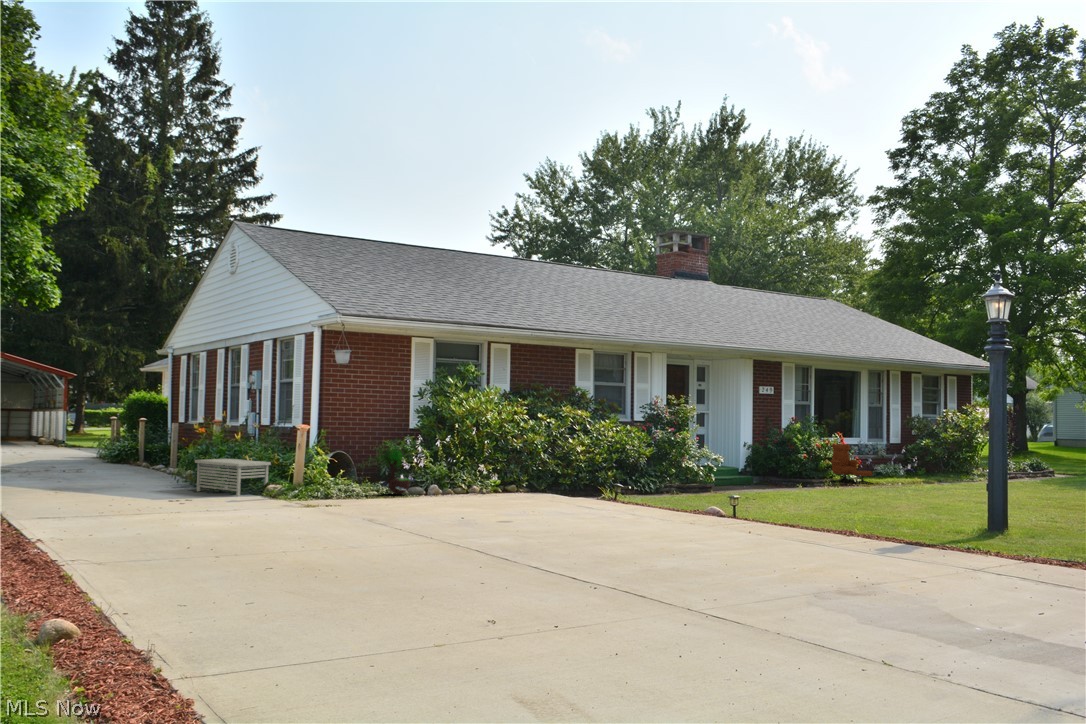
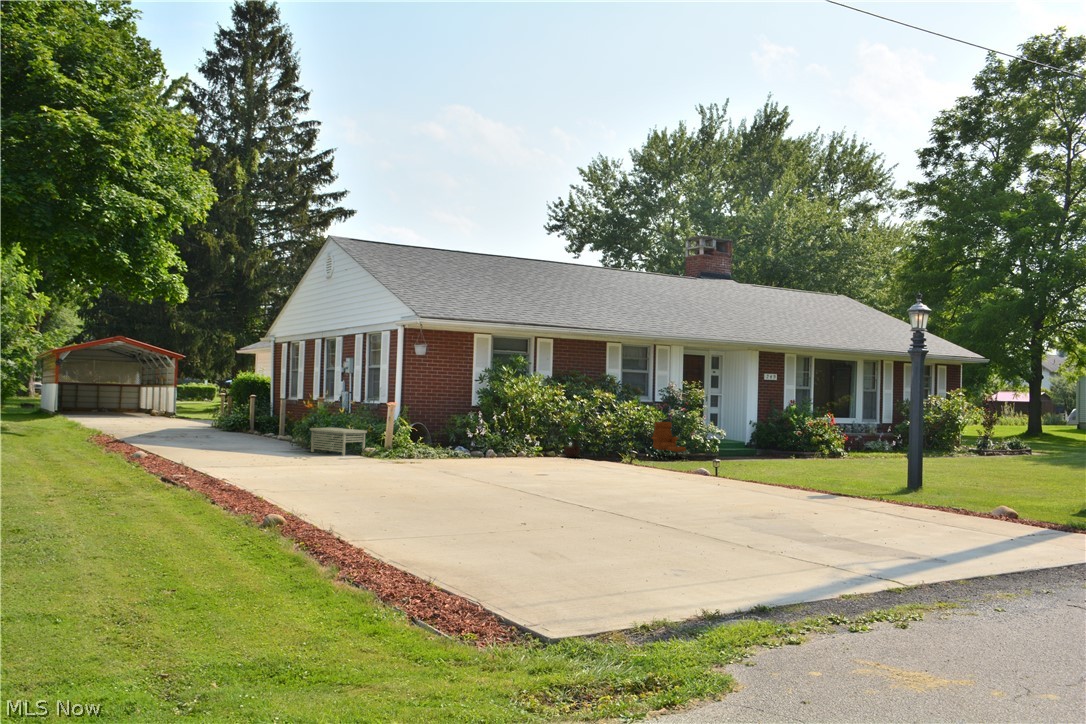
lounge chair: present [830,444,872,484] -> present [652,422,686,459]
potted tree: present [380,449,410,495] -> present [564,423,583,457]

